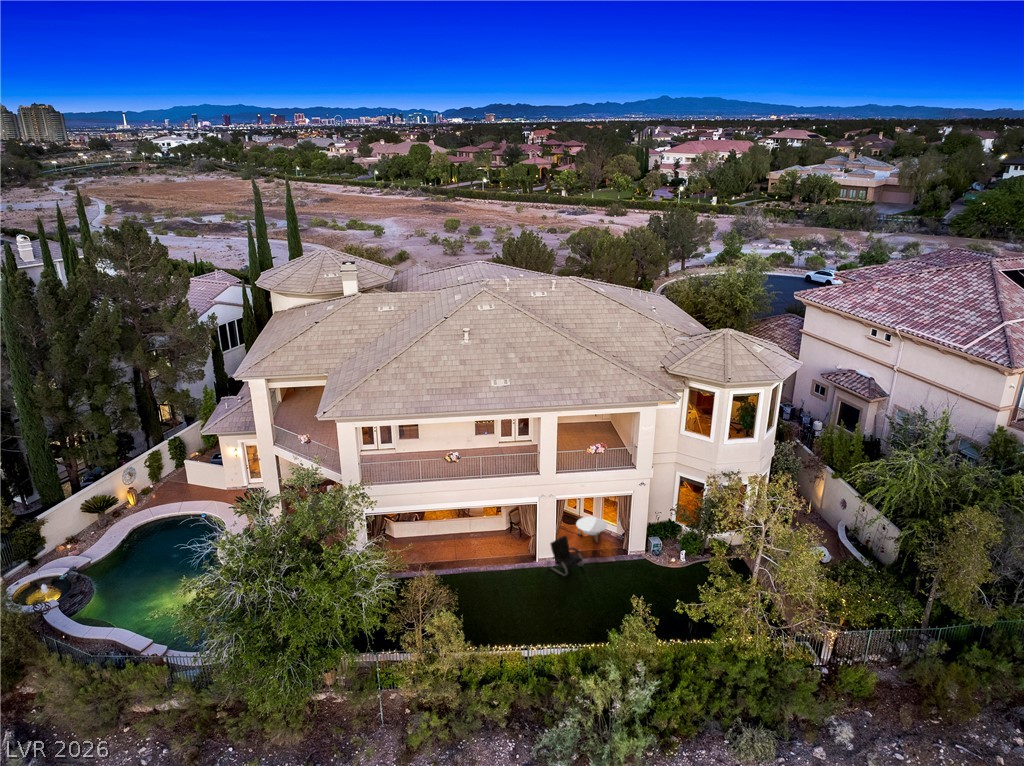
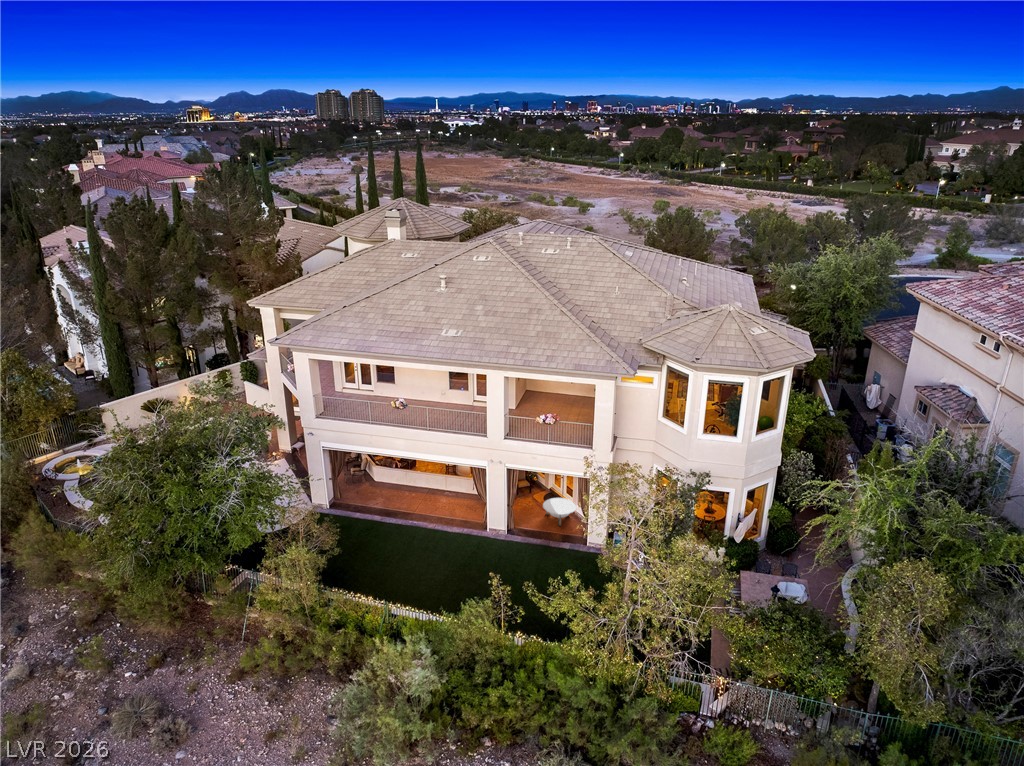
armchair: present [548,536,584,576] -> none [491,509,527,550]

